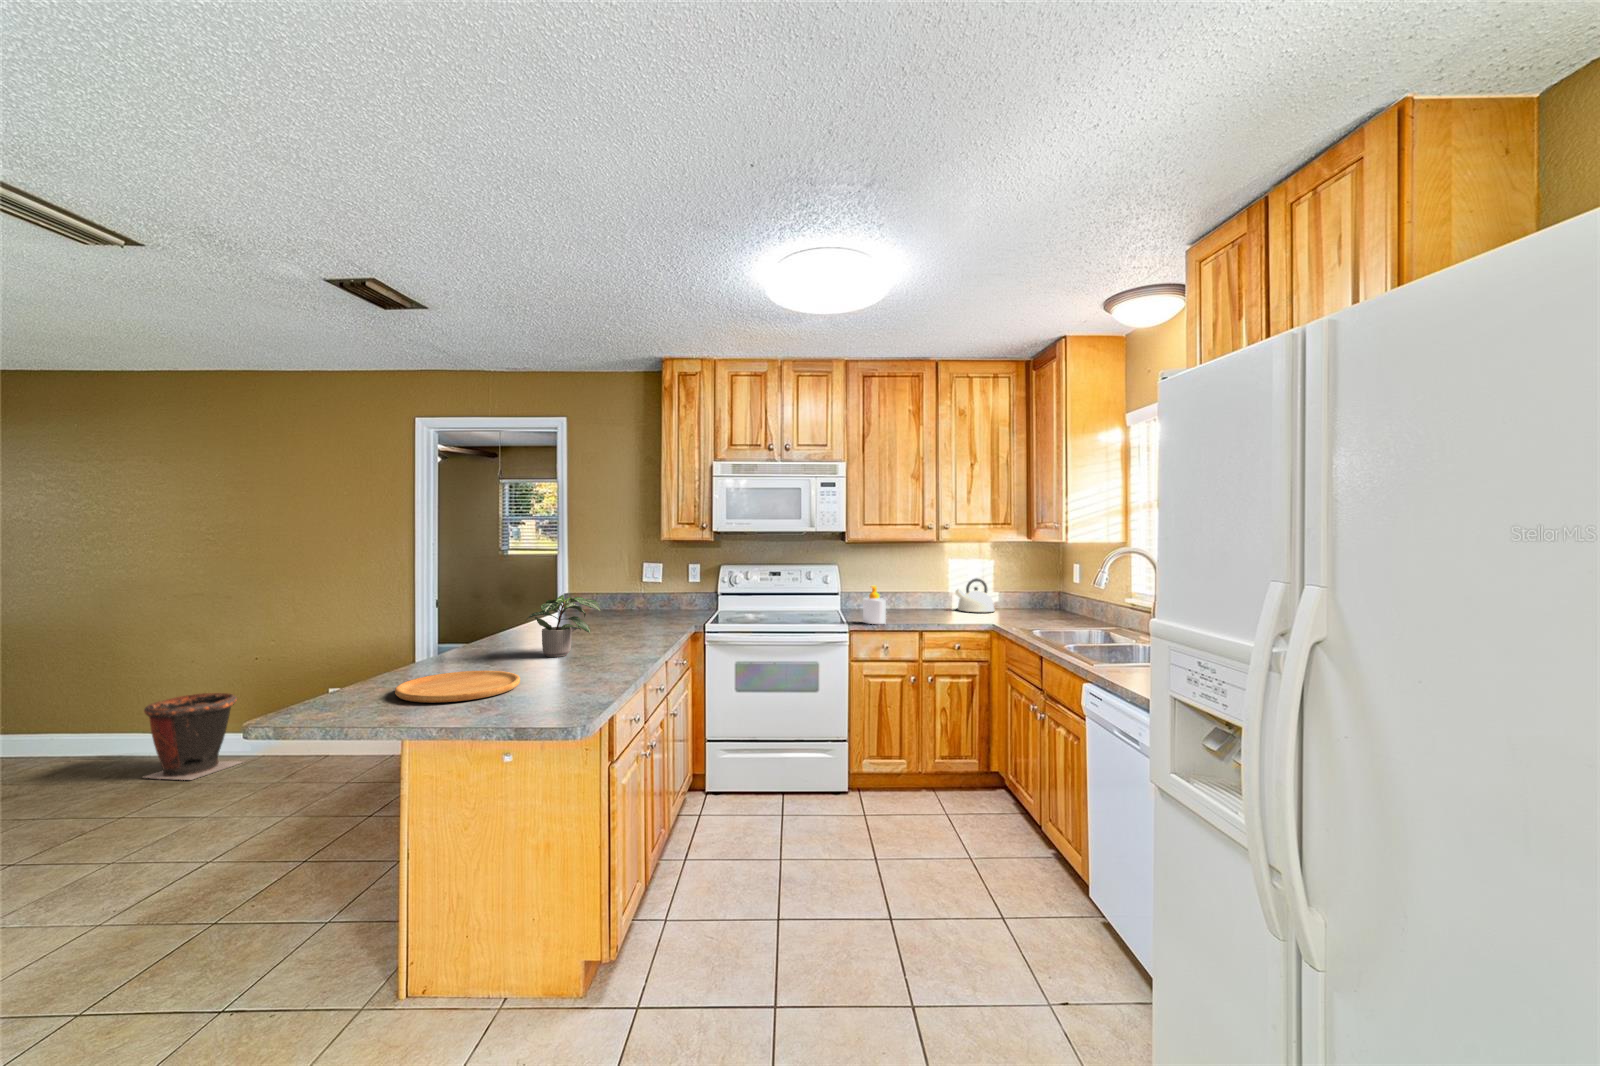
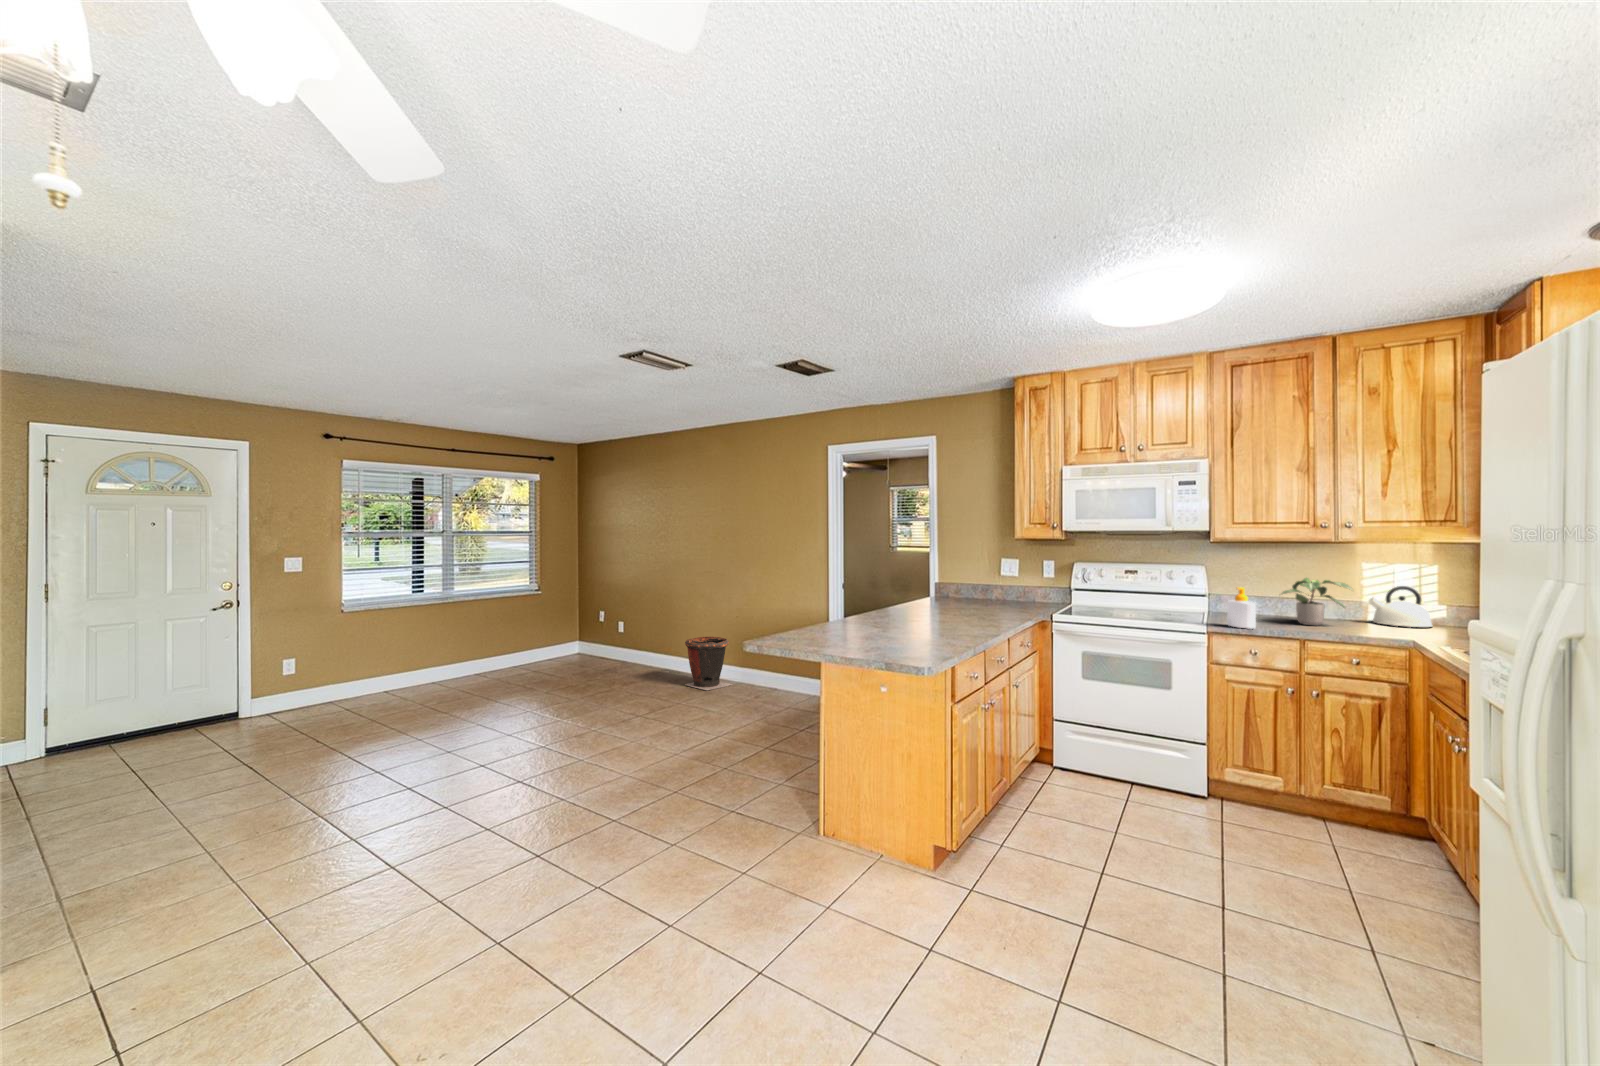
potted plant: present [527,595,600,657] -> present [1282,578,1352,625]
cutting board: present [395,671,520,703] -> none [815,630,892,648]

